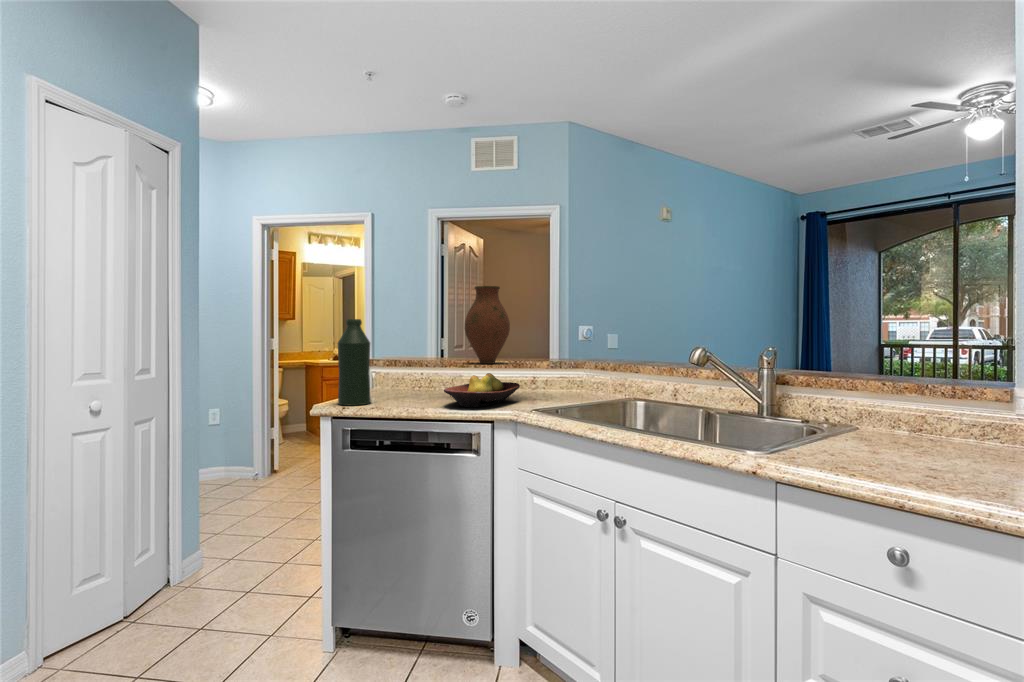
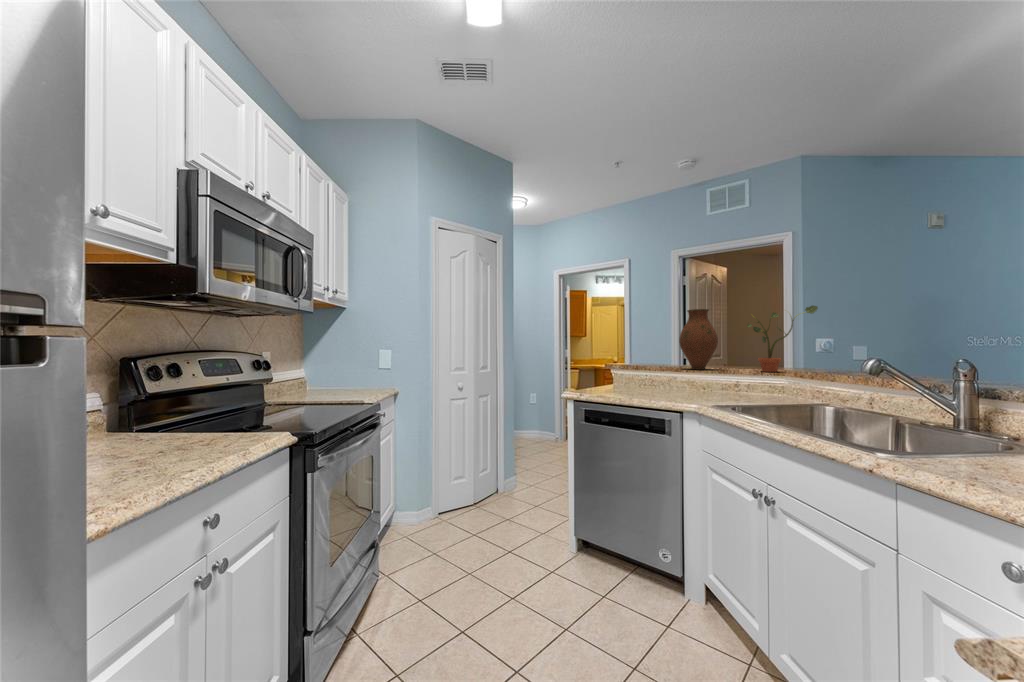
potted plant: none [543,288,611,364] -> present [747,306,818,372]
bottle: present [338,319,371,406] -> none [580,337,602,394]
fruit bowl: present [444,373,520,407] -> none [648,377,716,401]

